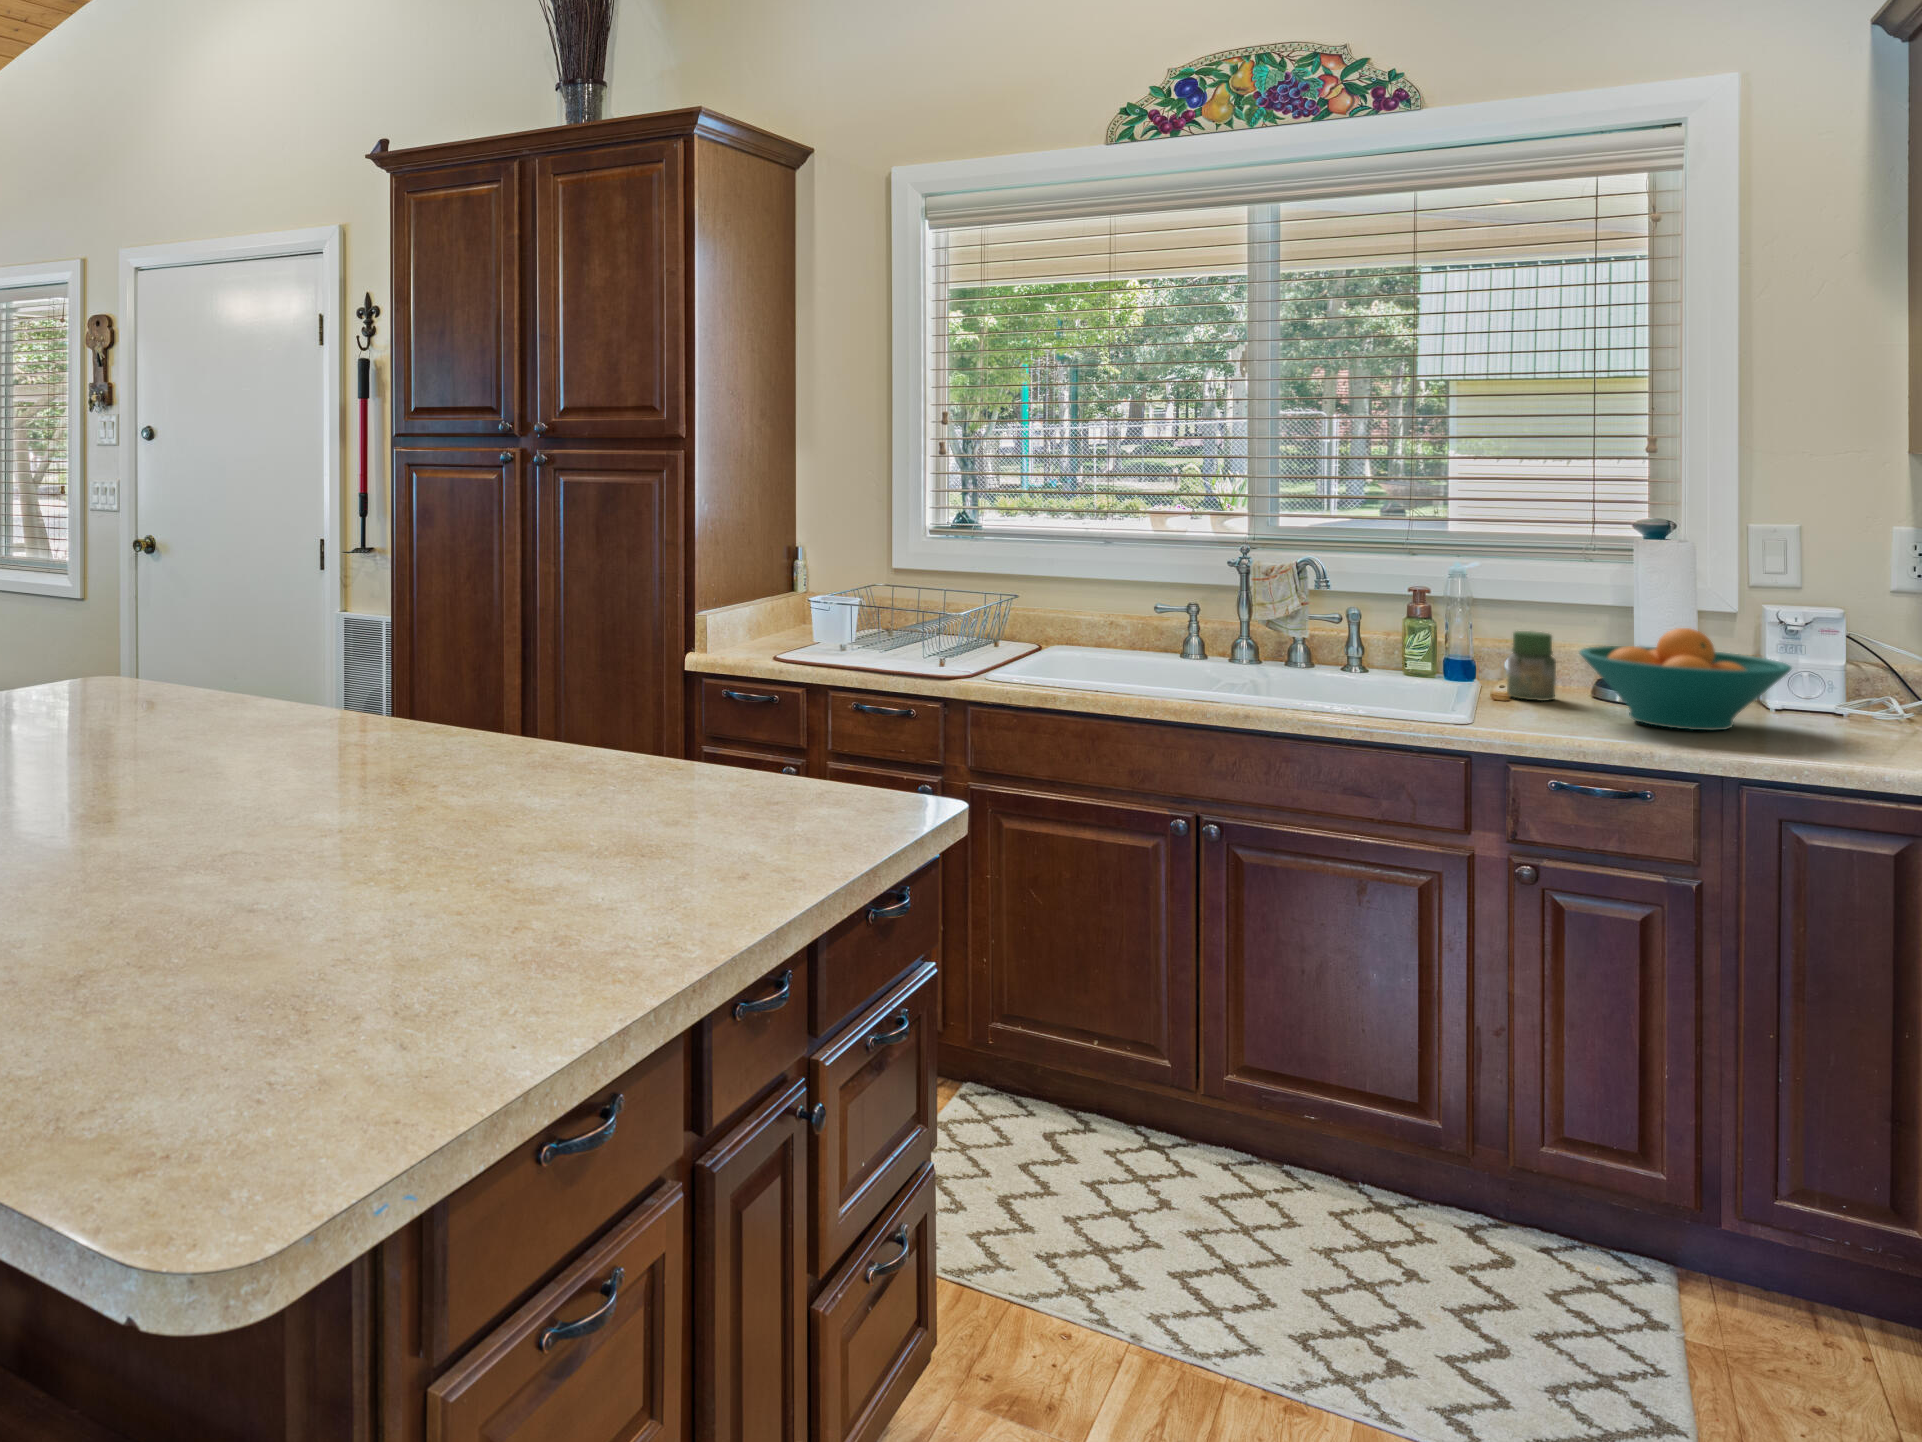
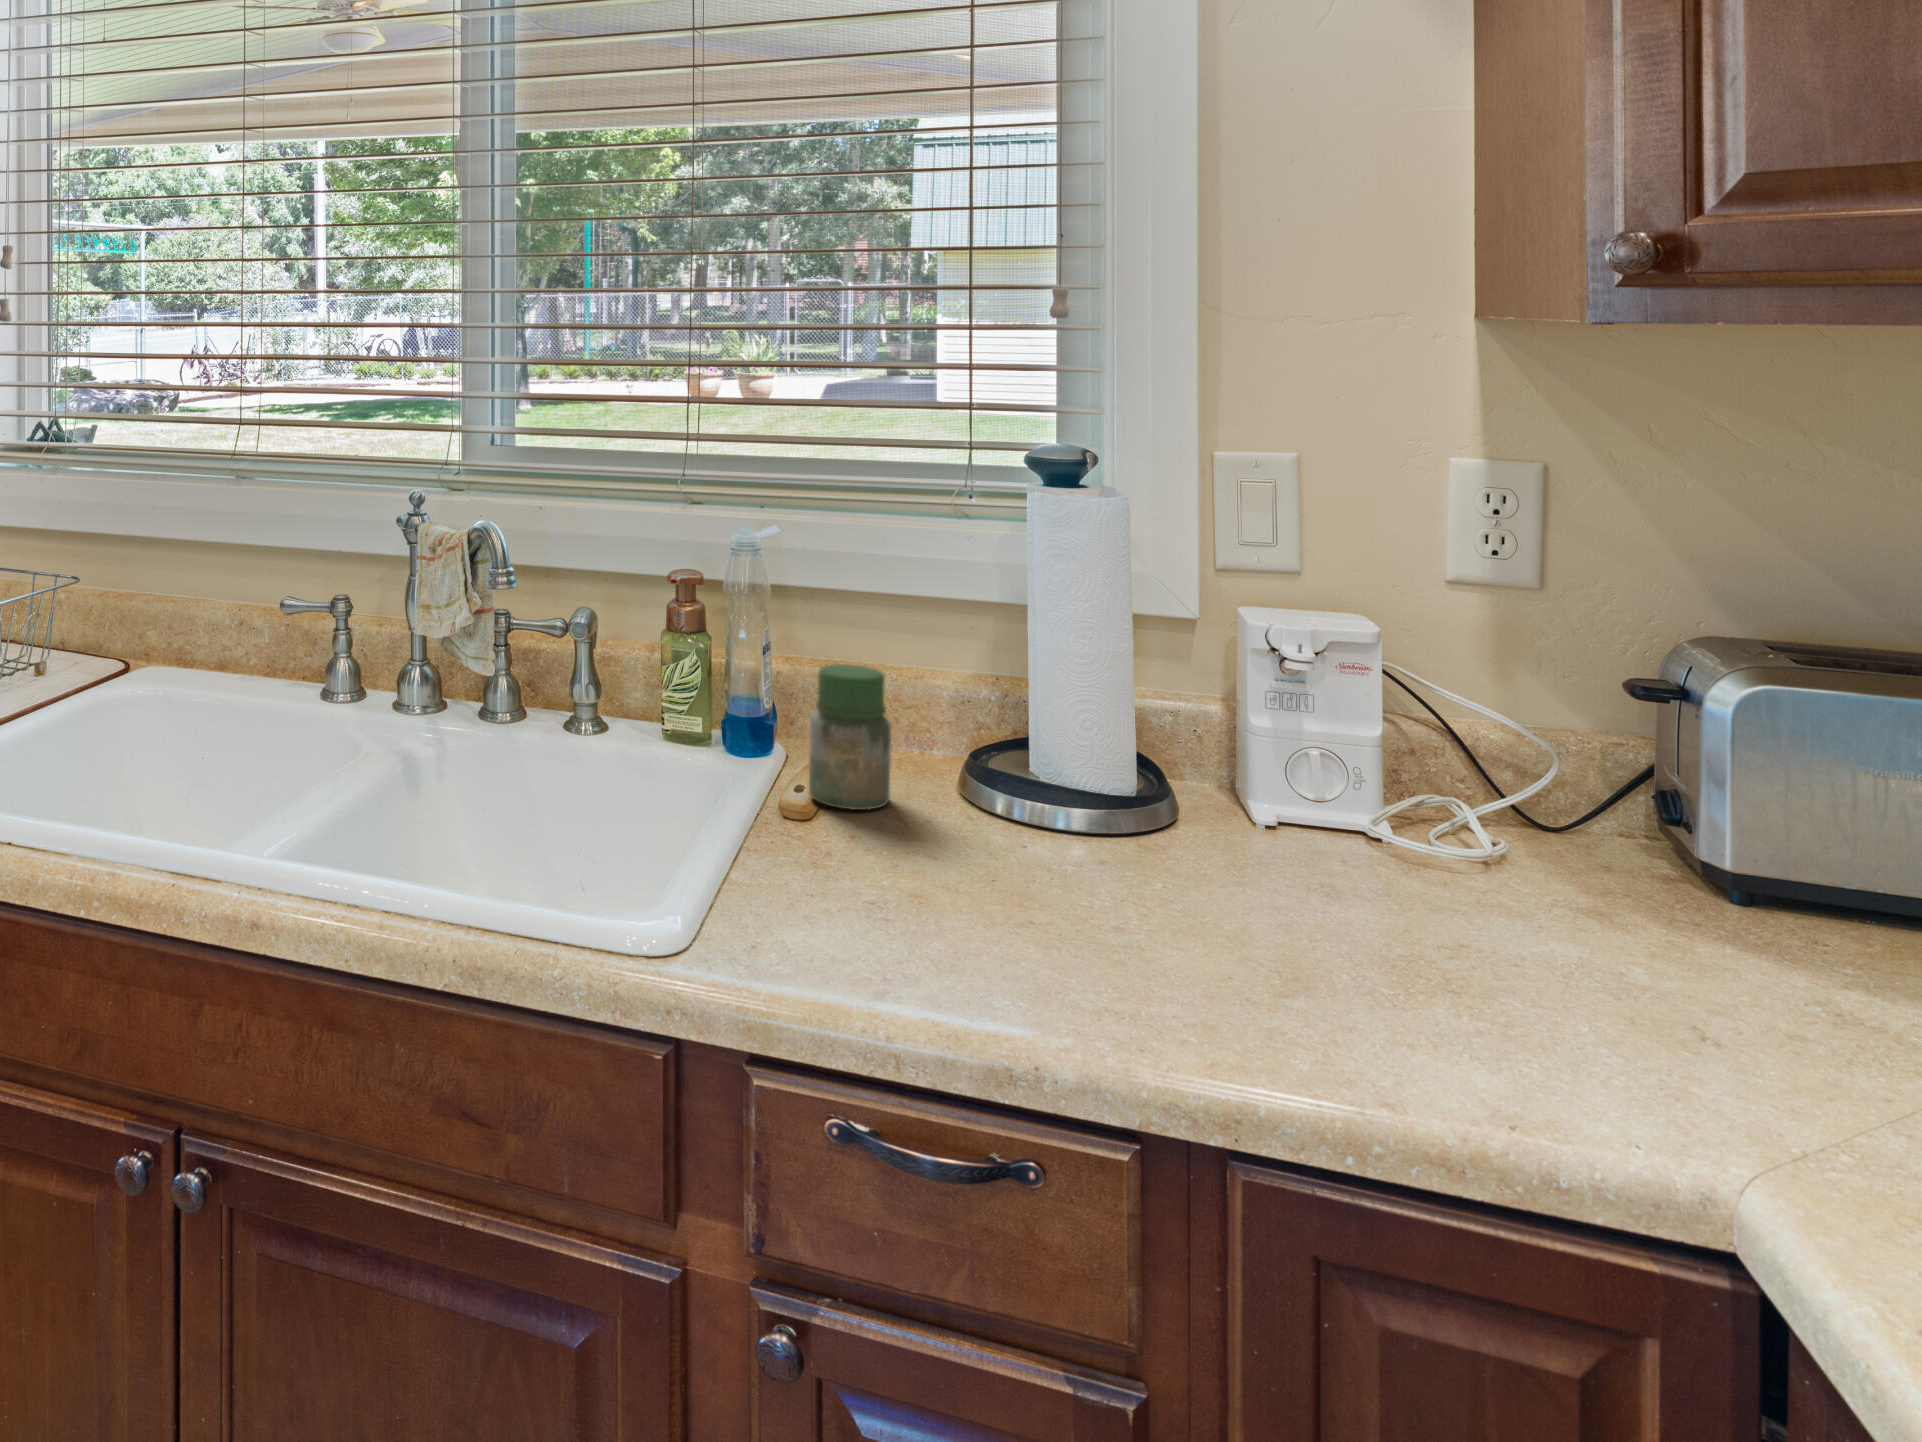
fruit bowl: present [1580,628,1791,730] -> none [909,690,1303,929]

